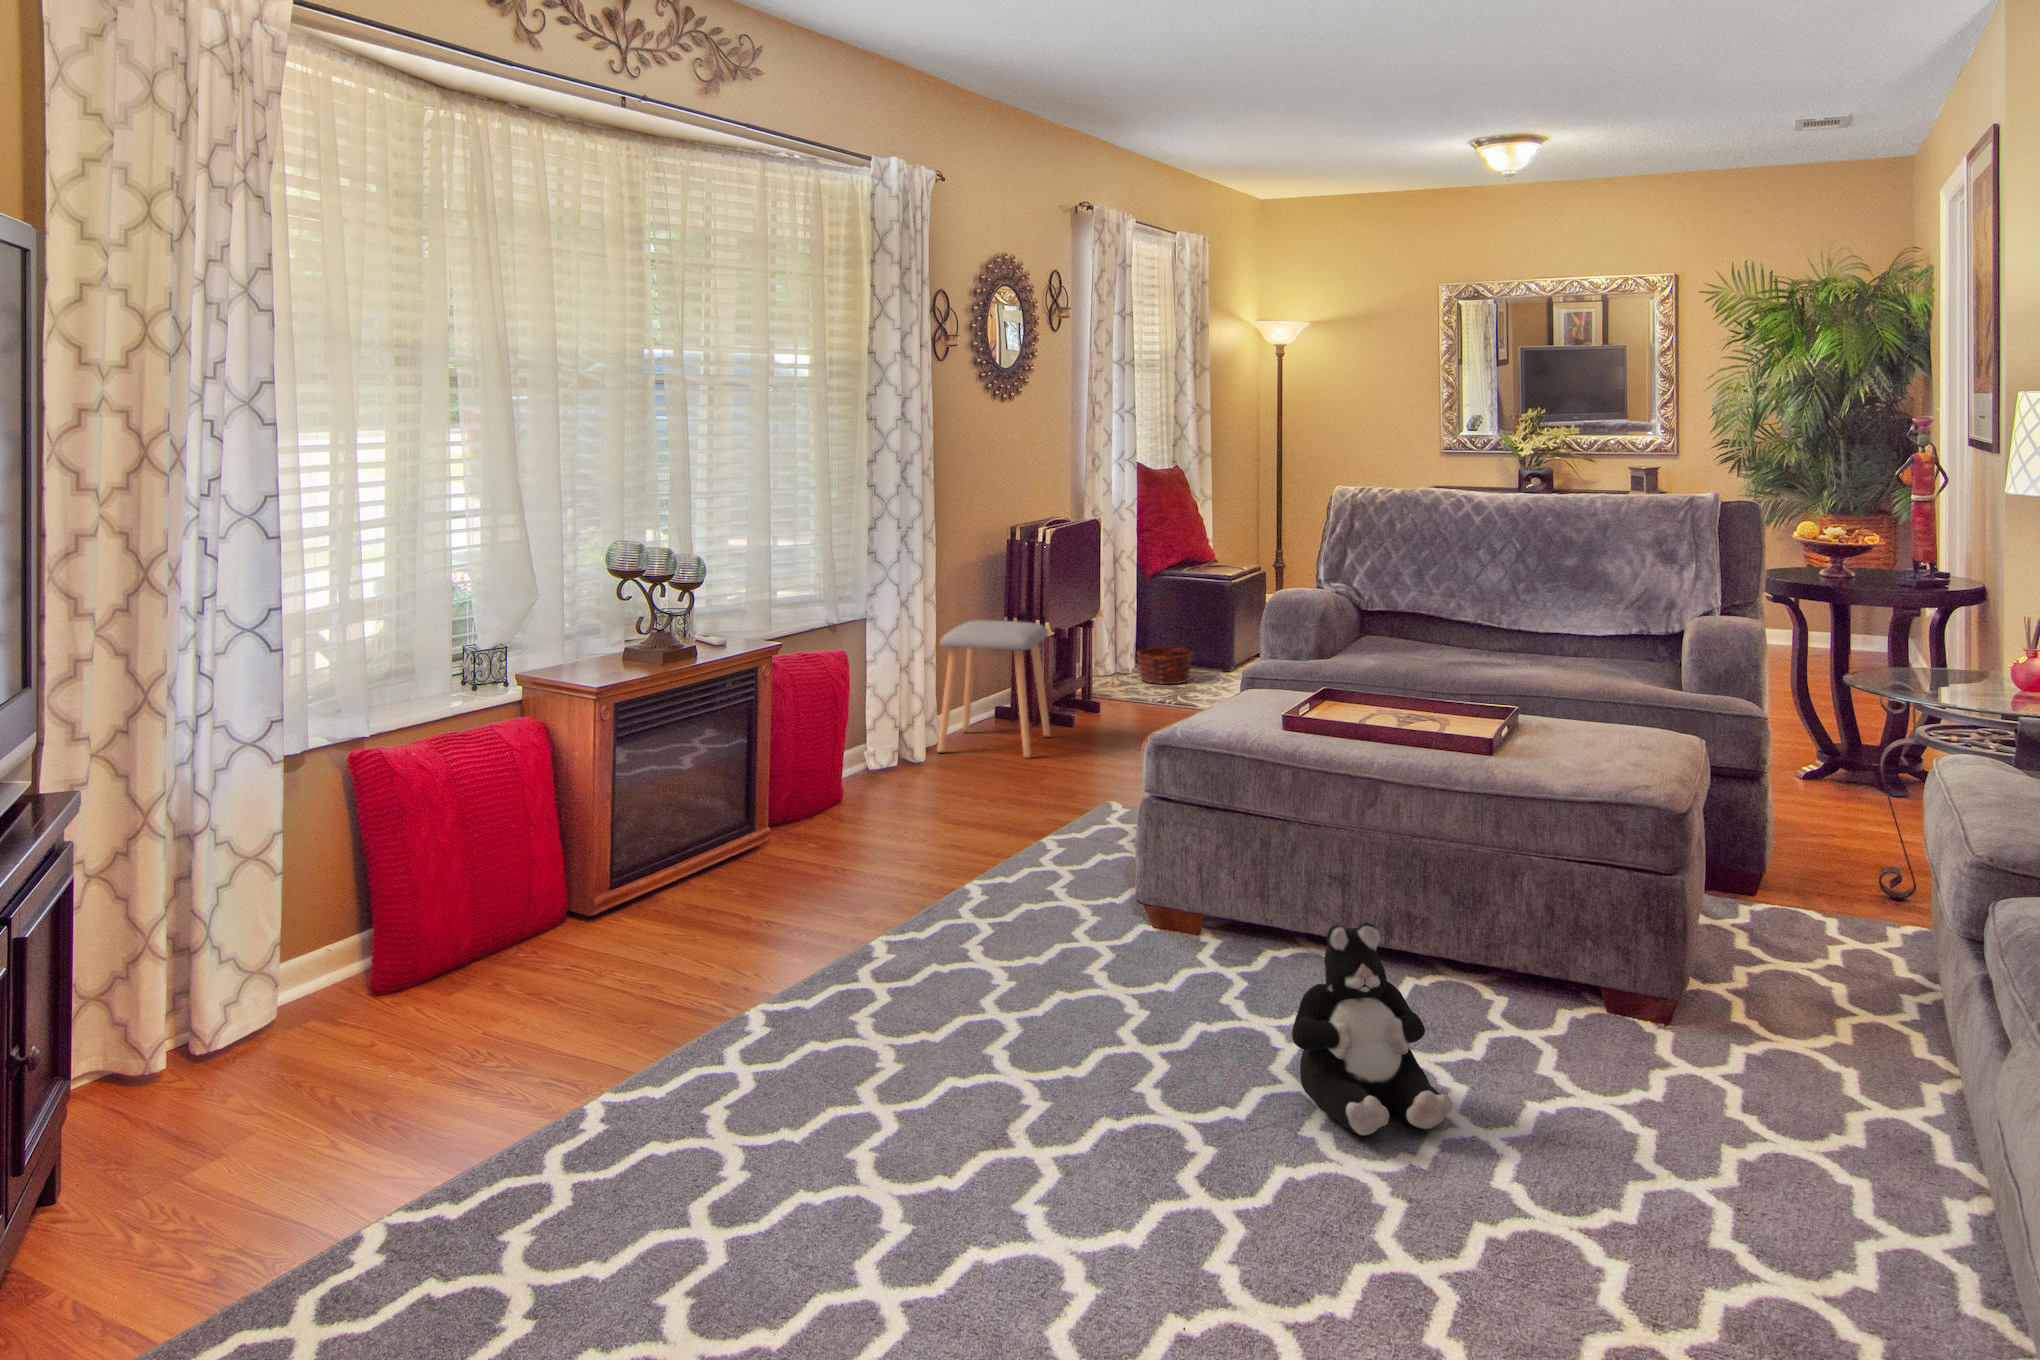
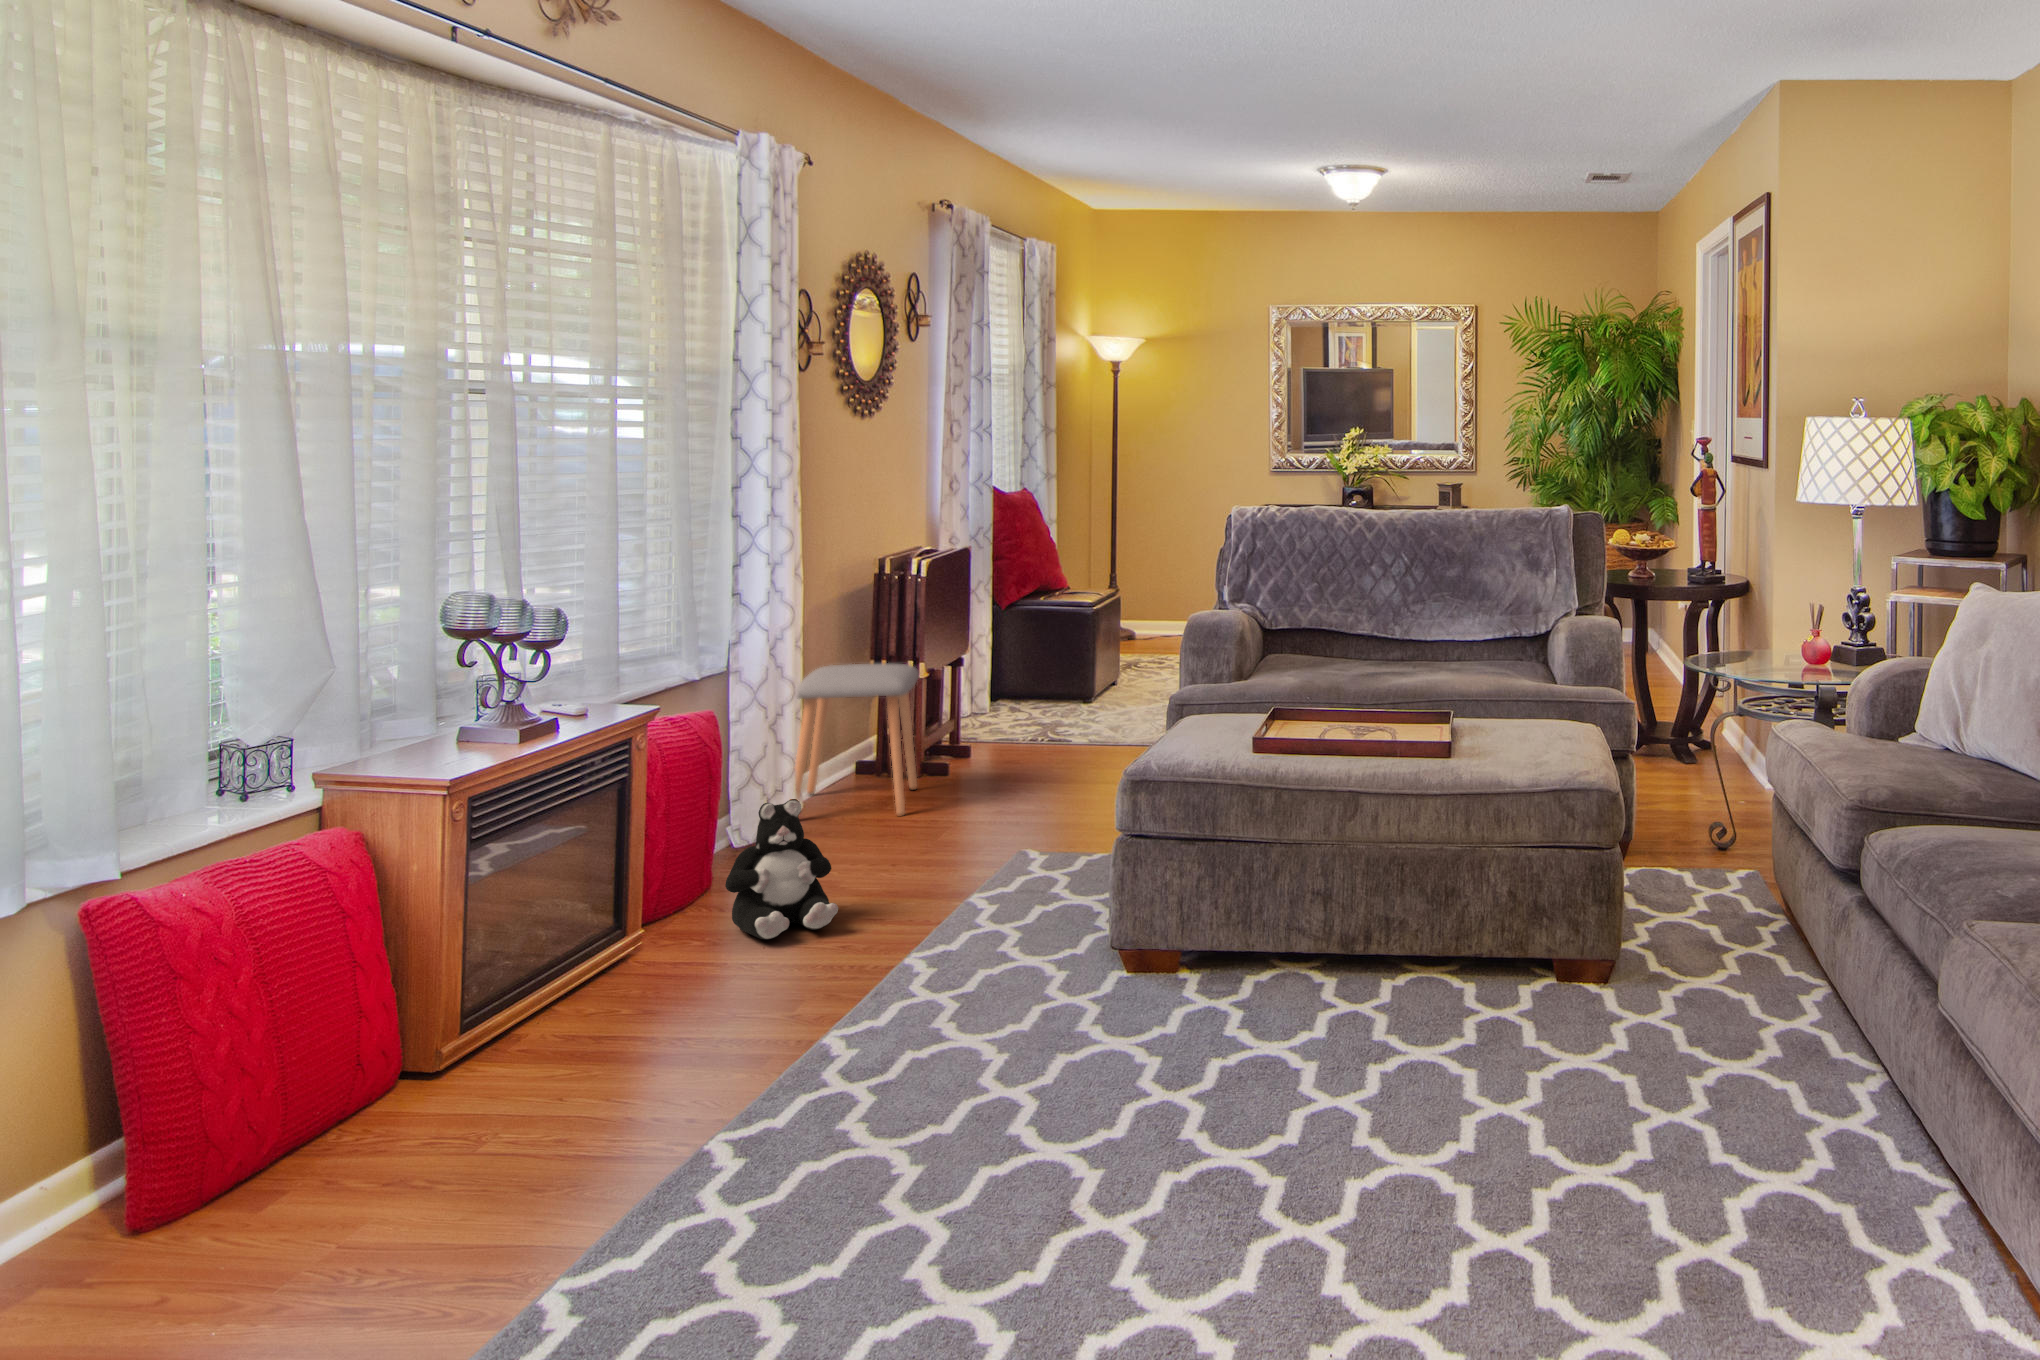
basket: present [1136,602,1194,684] -> none [986,631,1052,719]
plush toy: present [1292,923,1453,1135] -> present [725,799,838,939]

